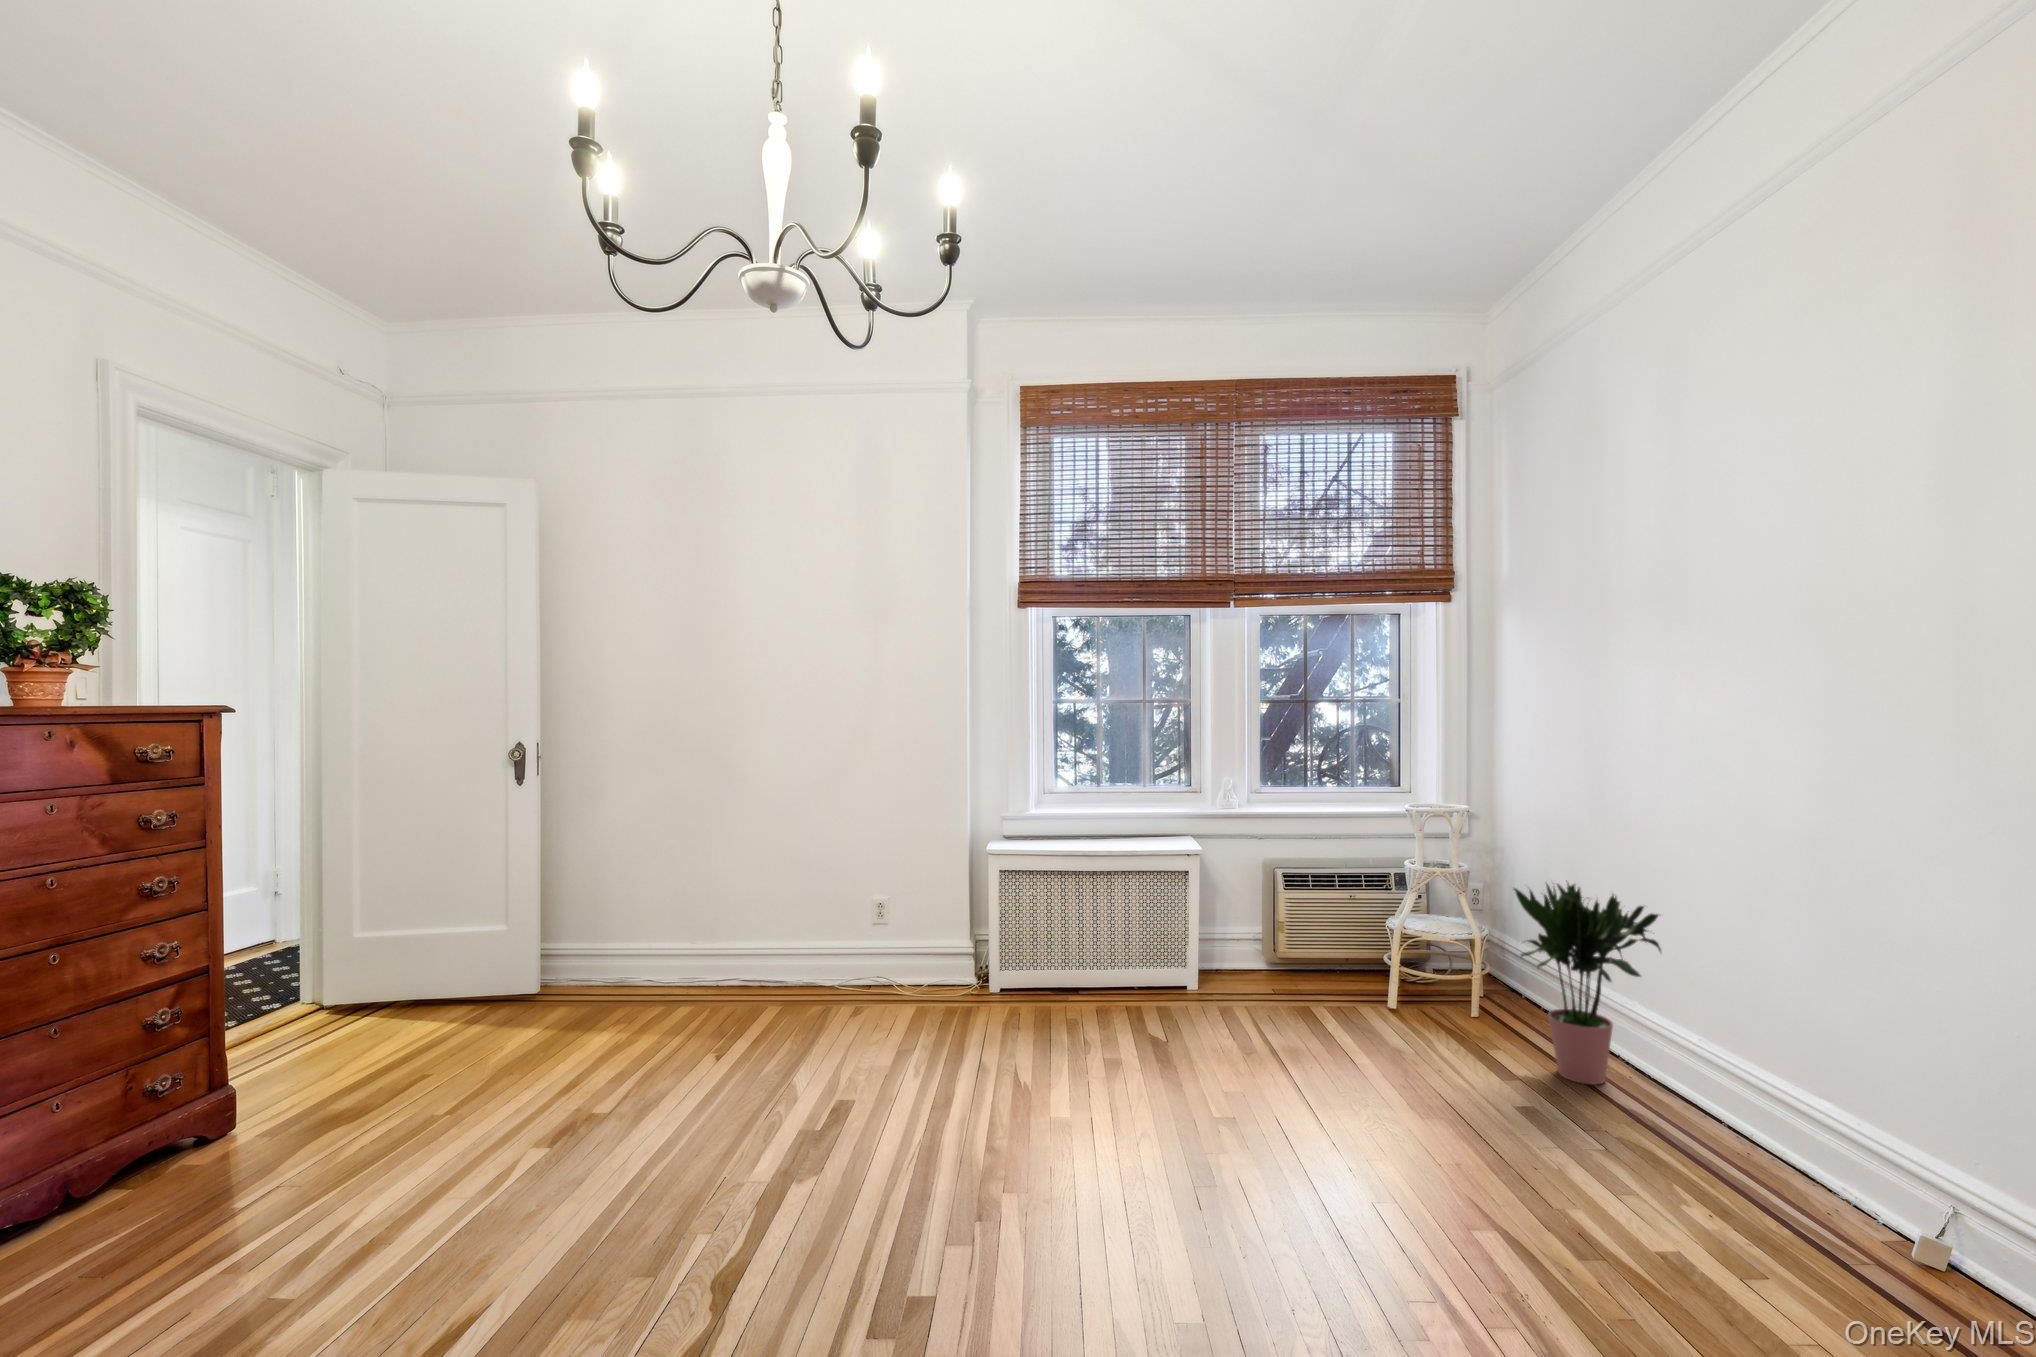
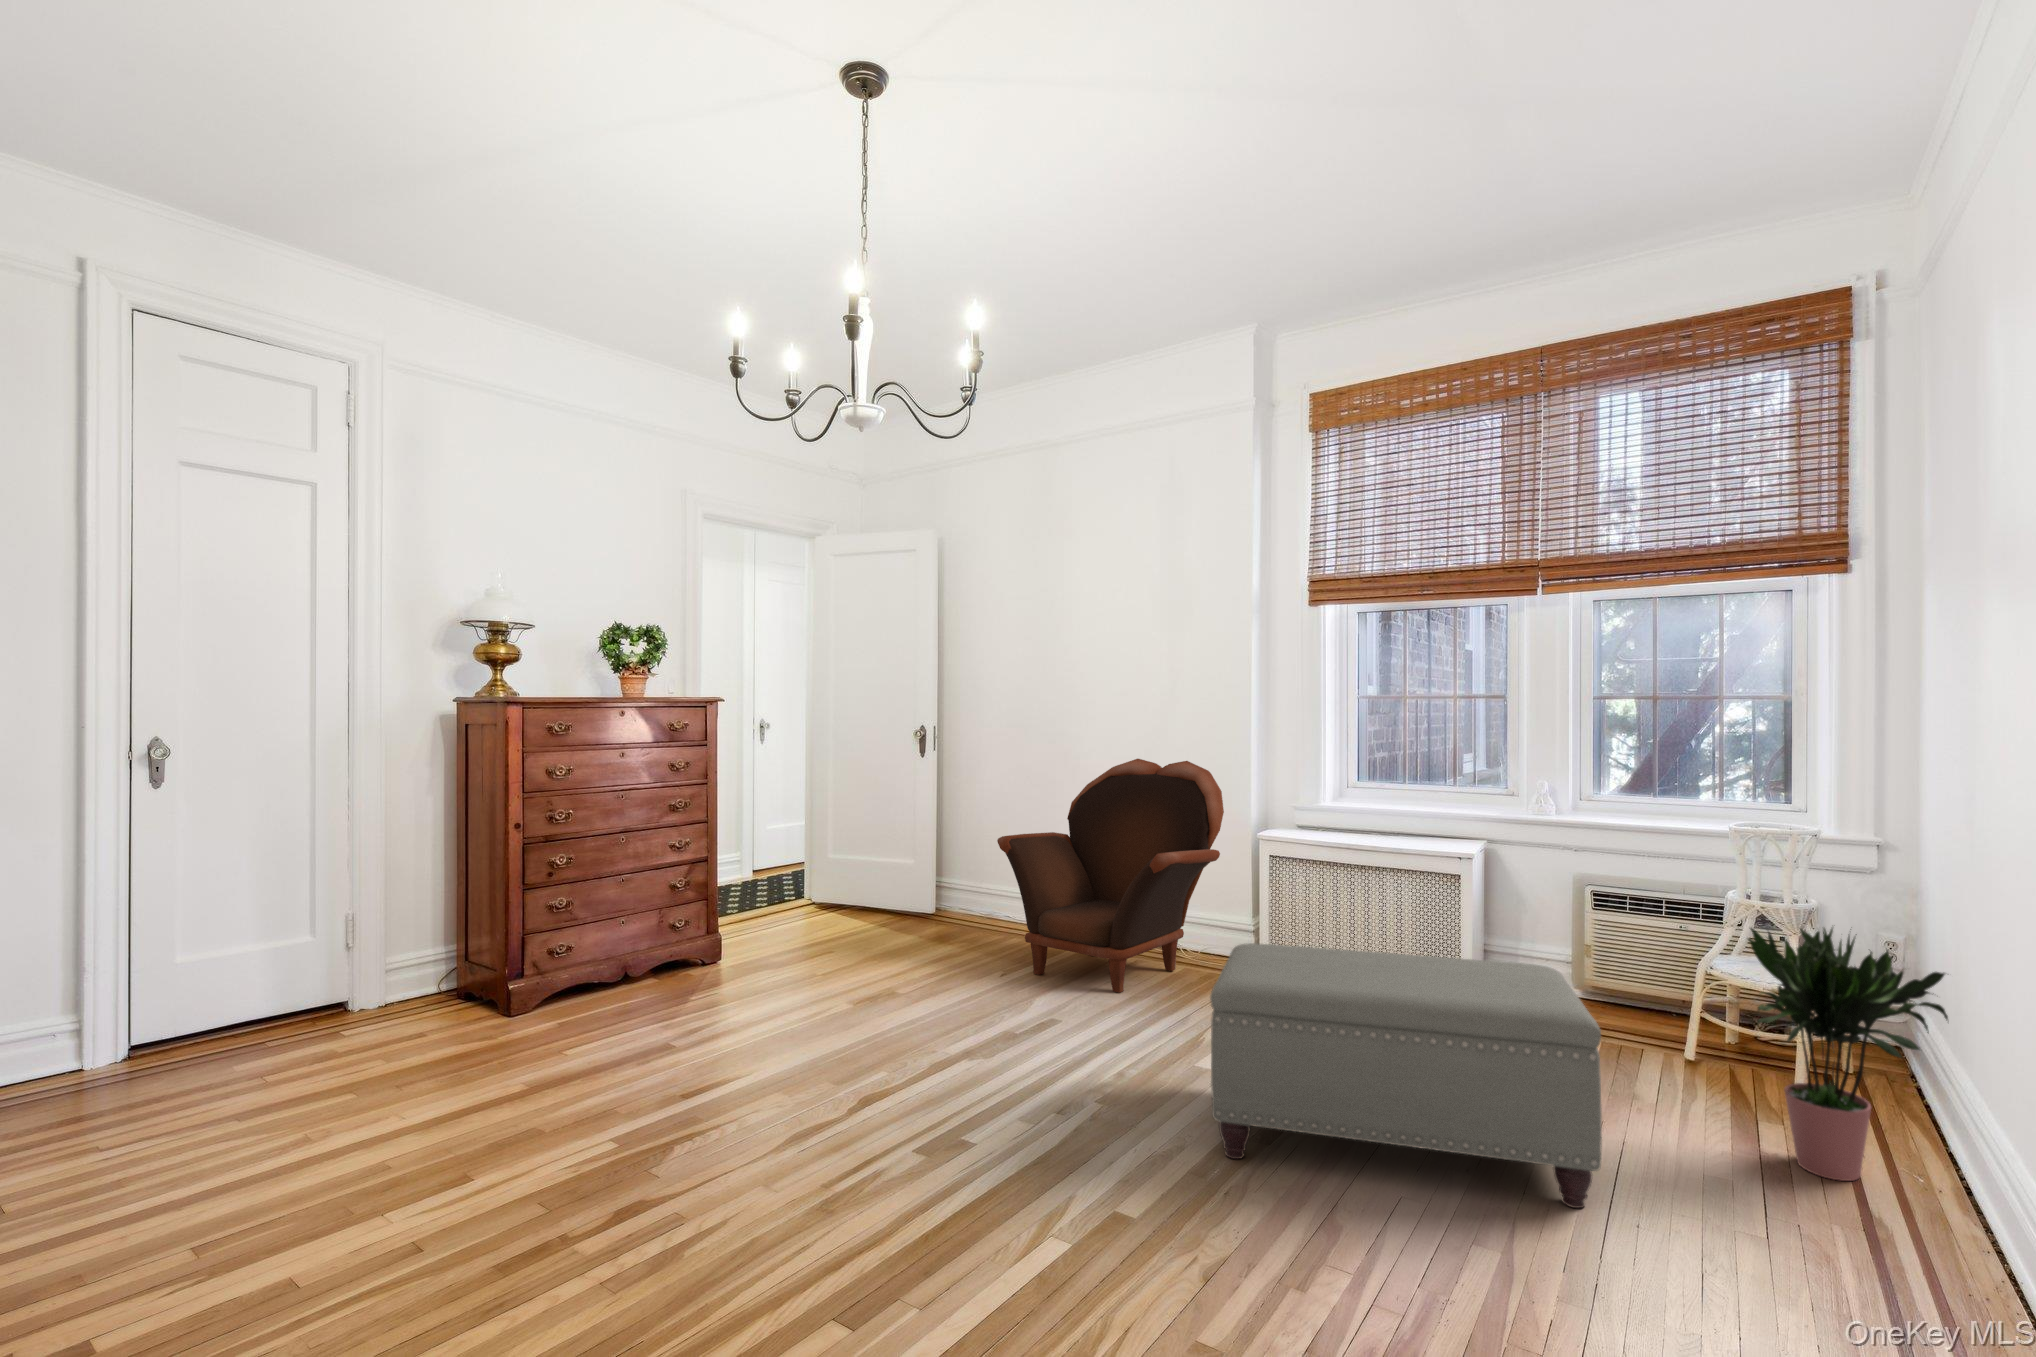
armchair: none [698,773,969,1050] -> present [997,759,1224,993]
ottoman: none [1135,946,1540,1215] -> present [1210,943,1602,1208]

